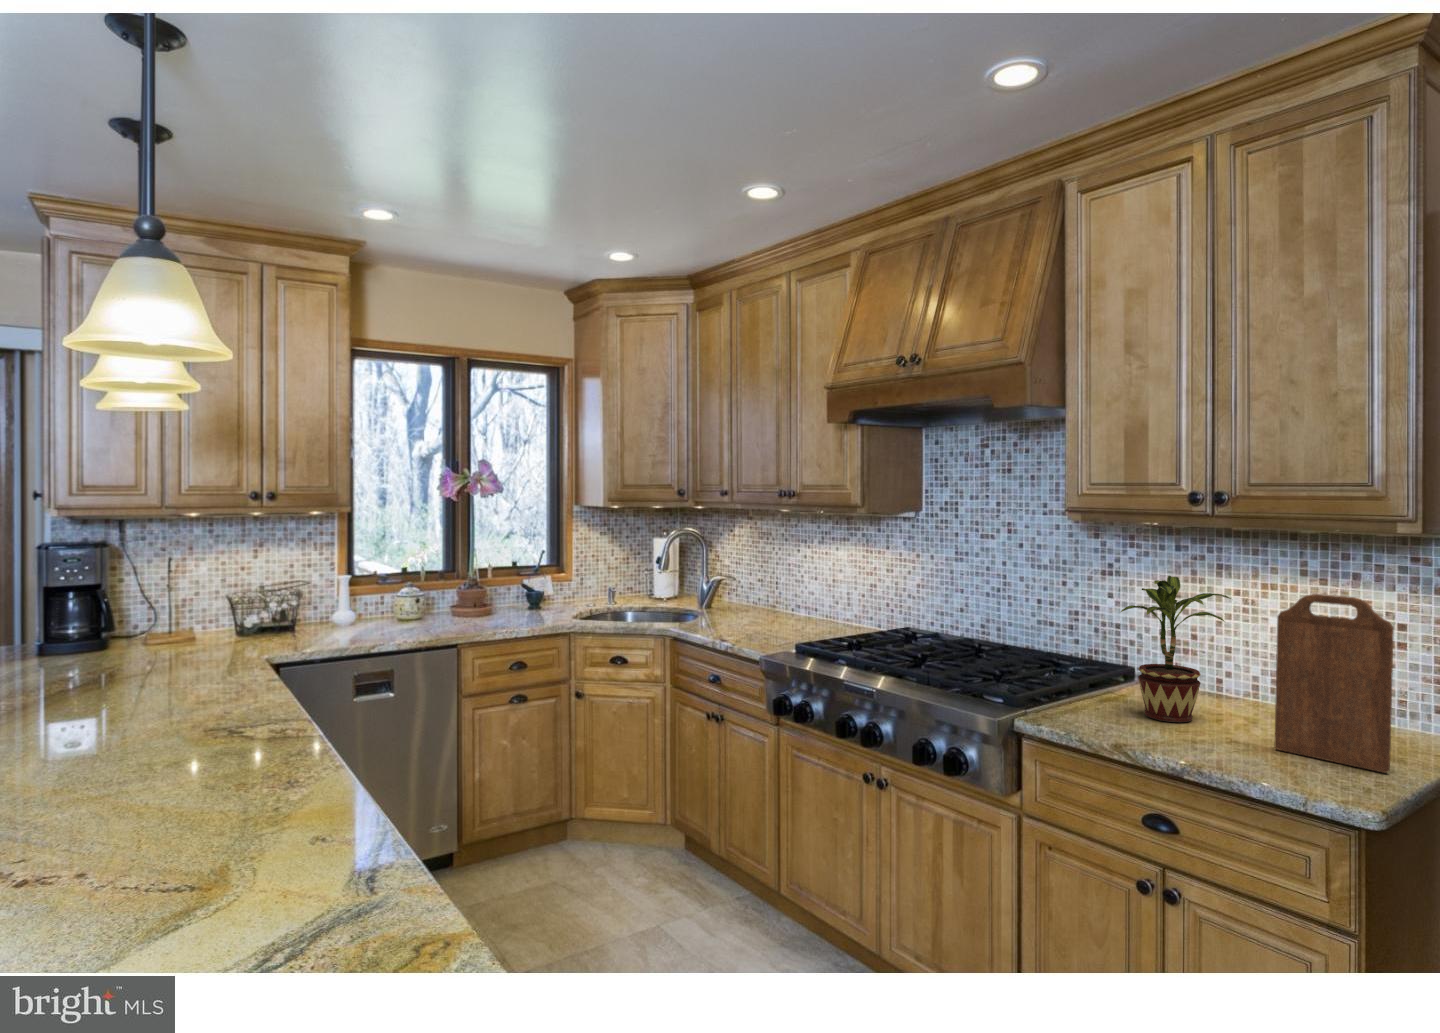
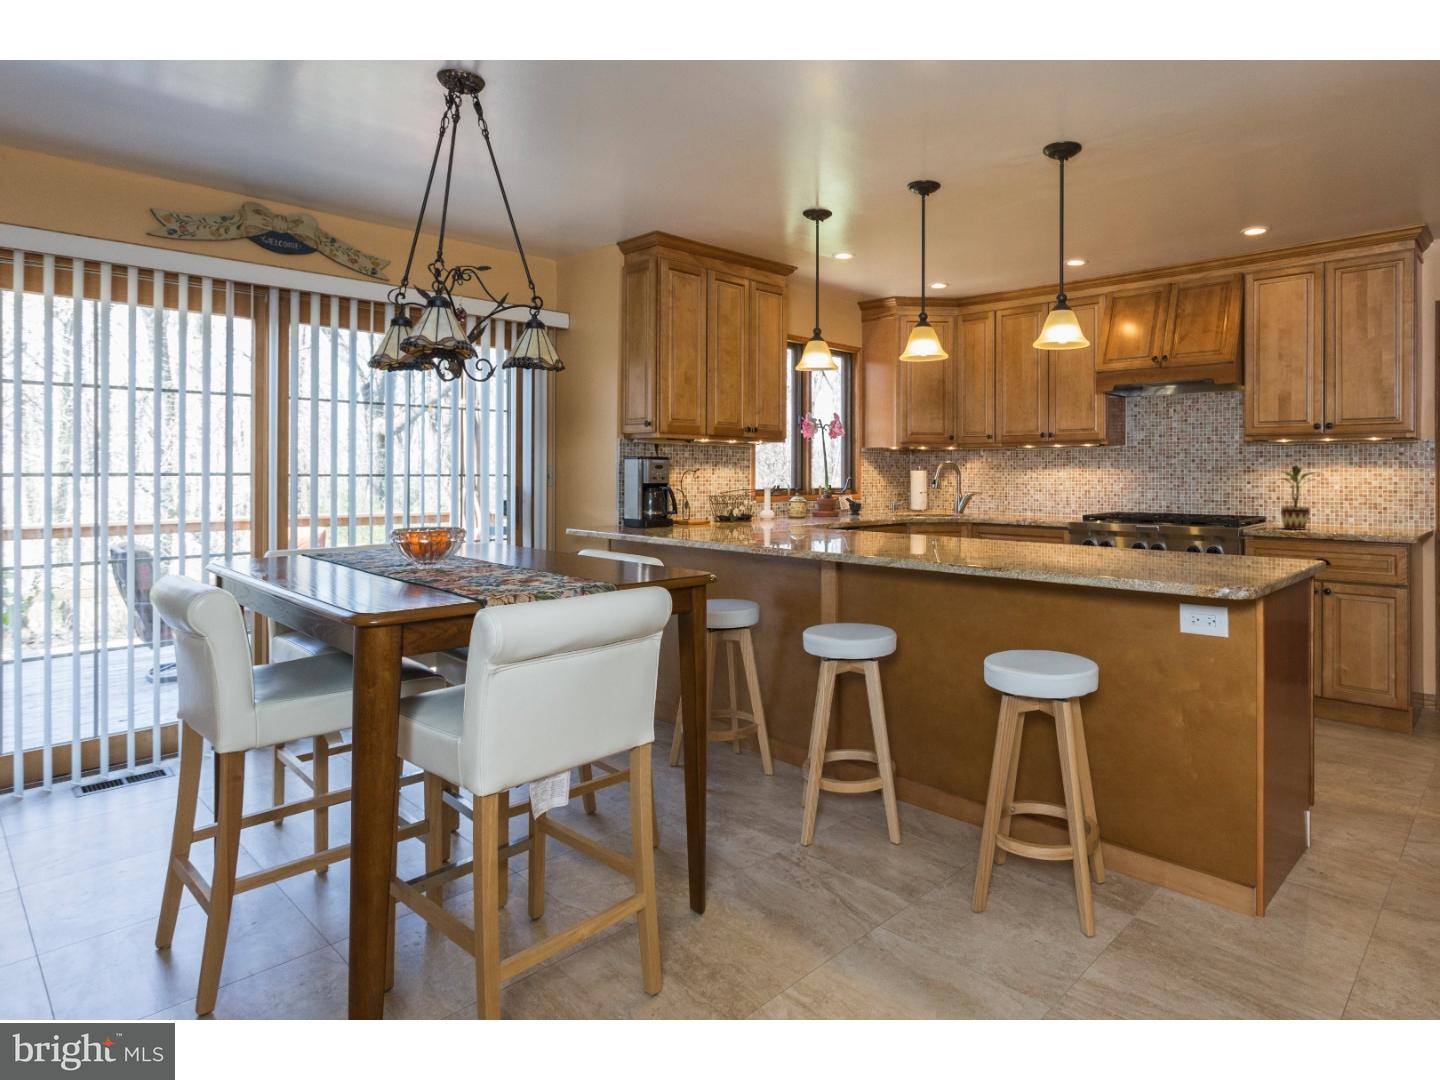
cutting board: present [1275,594,1394,773] -> none [1348,465,1399,534]

